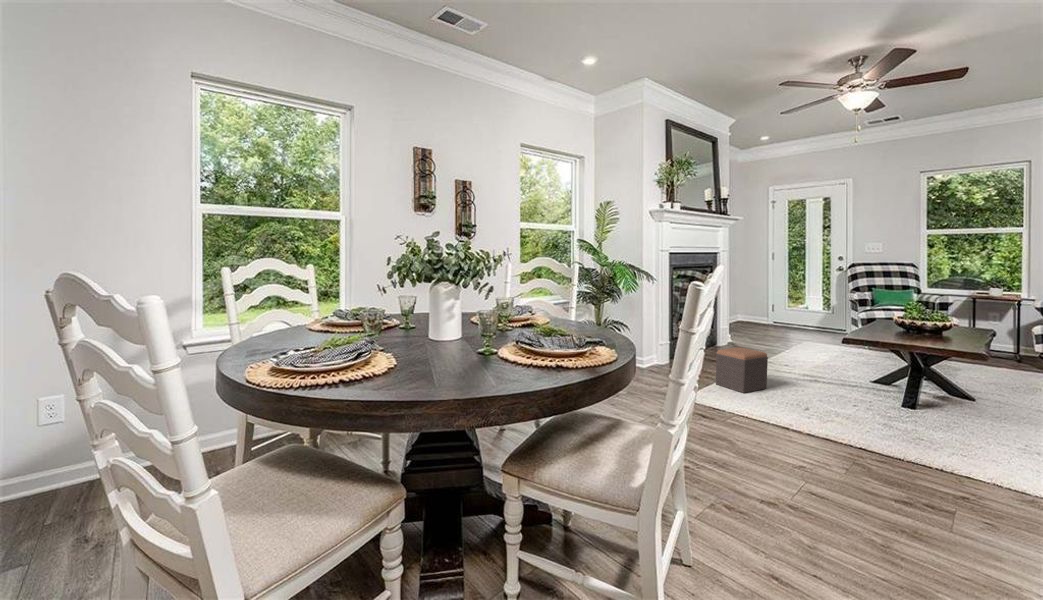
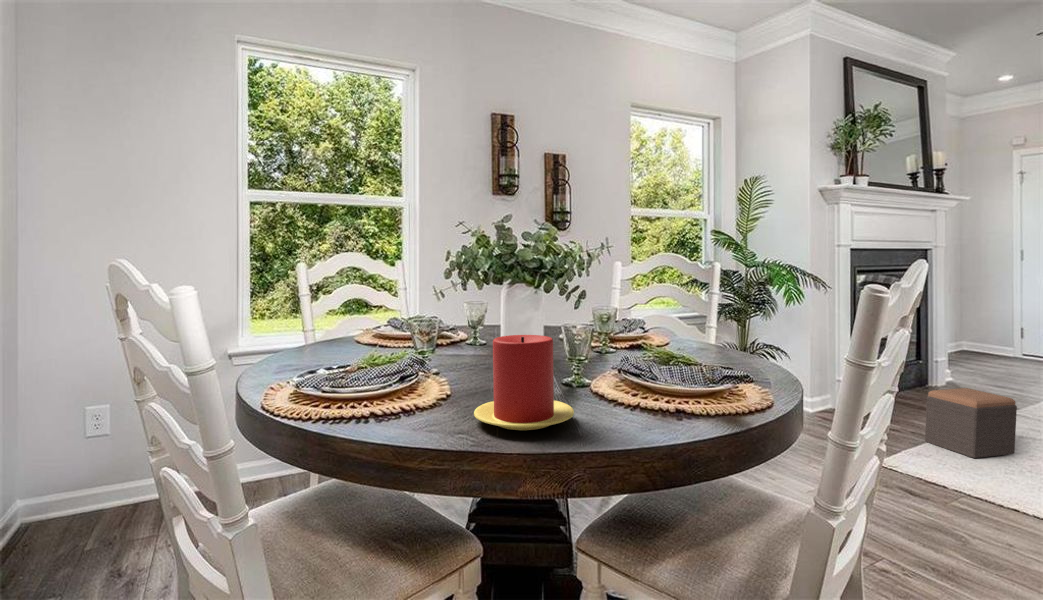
candle: none [419,319,490,385] -> present [474,335,574,430]

